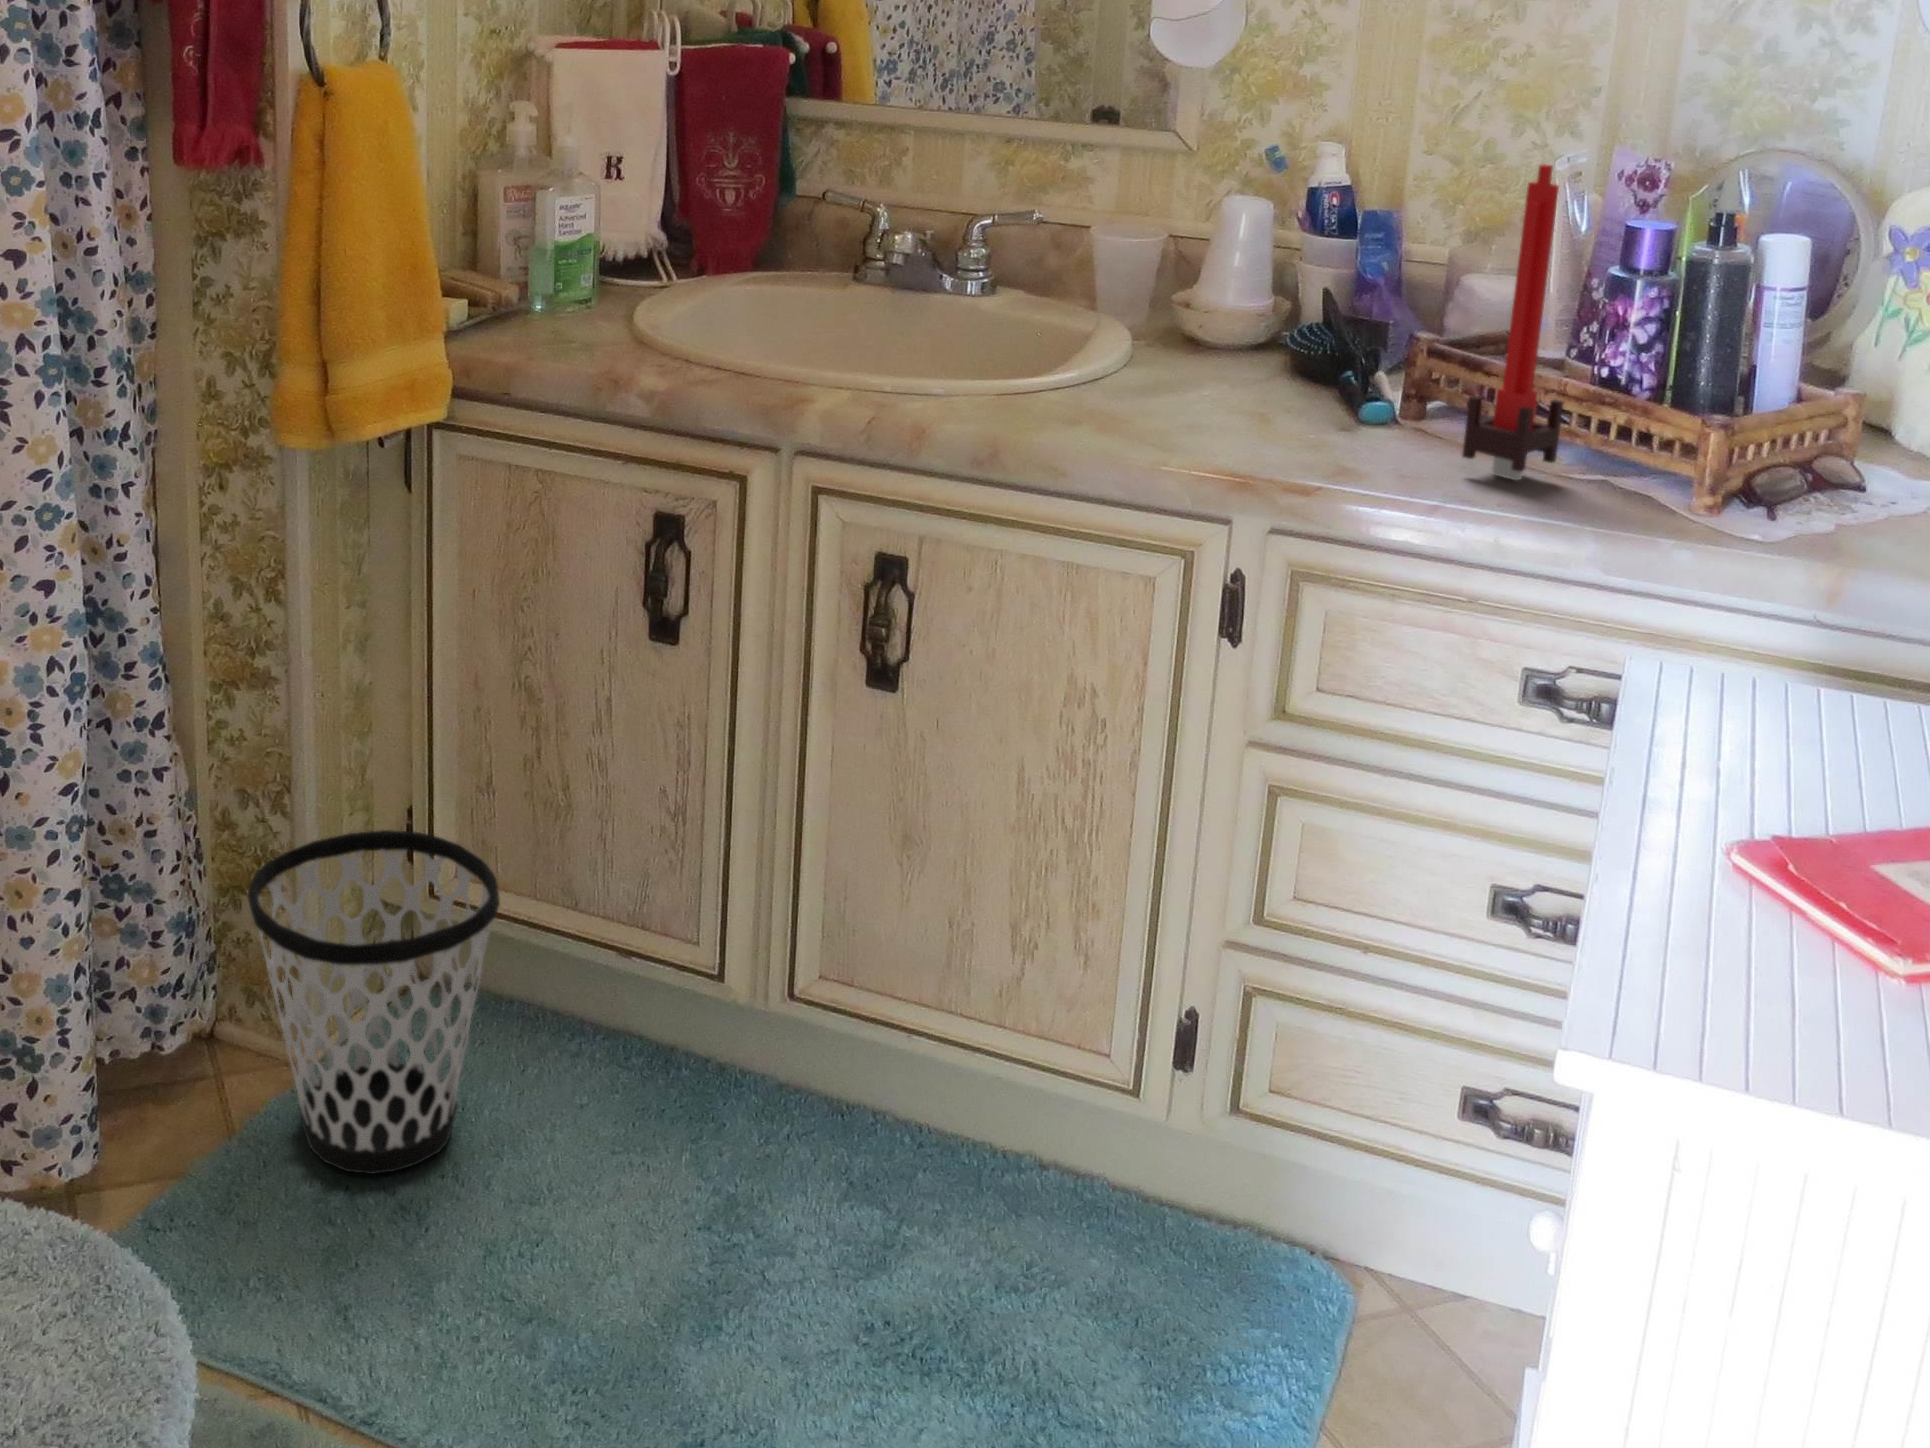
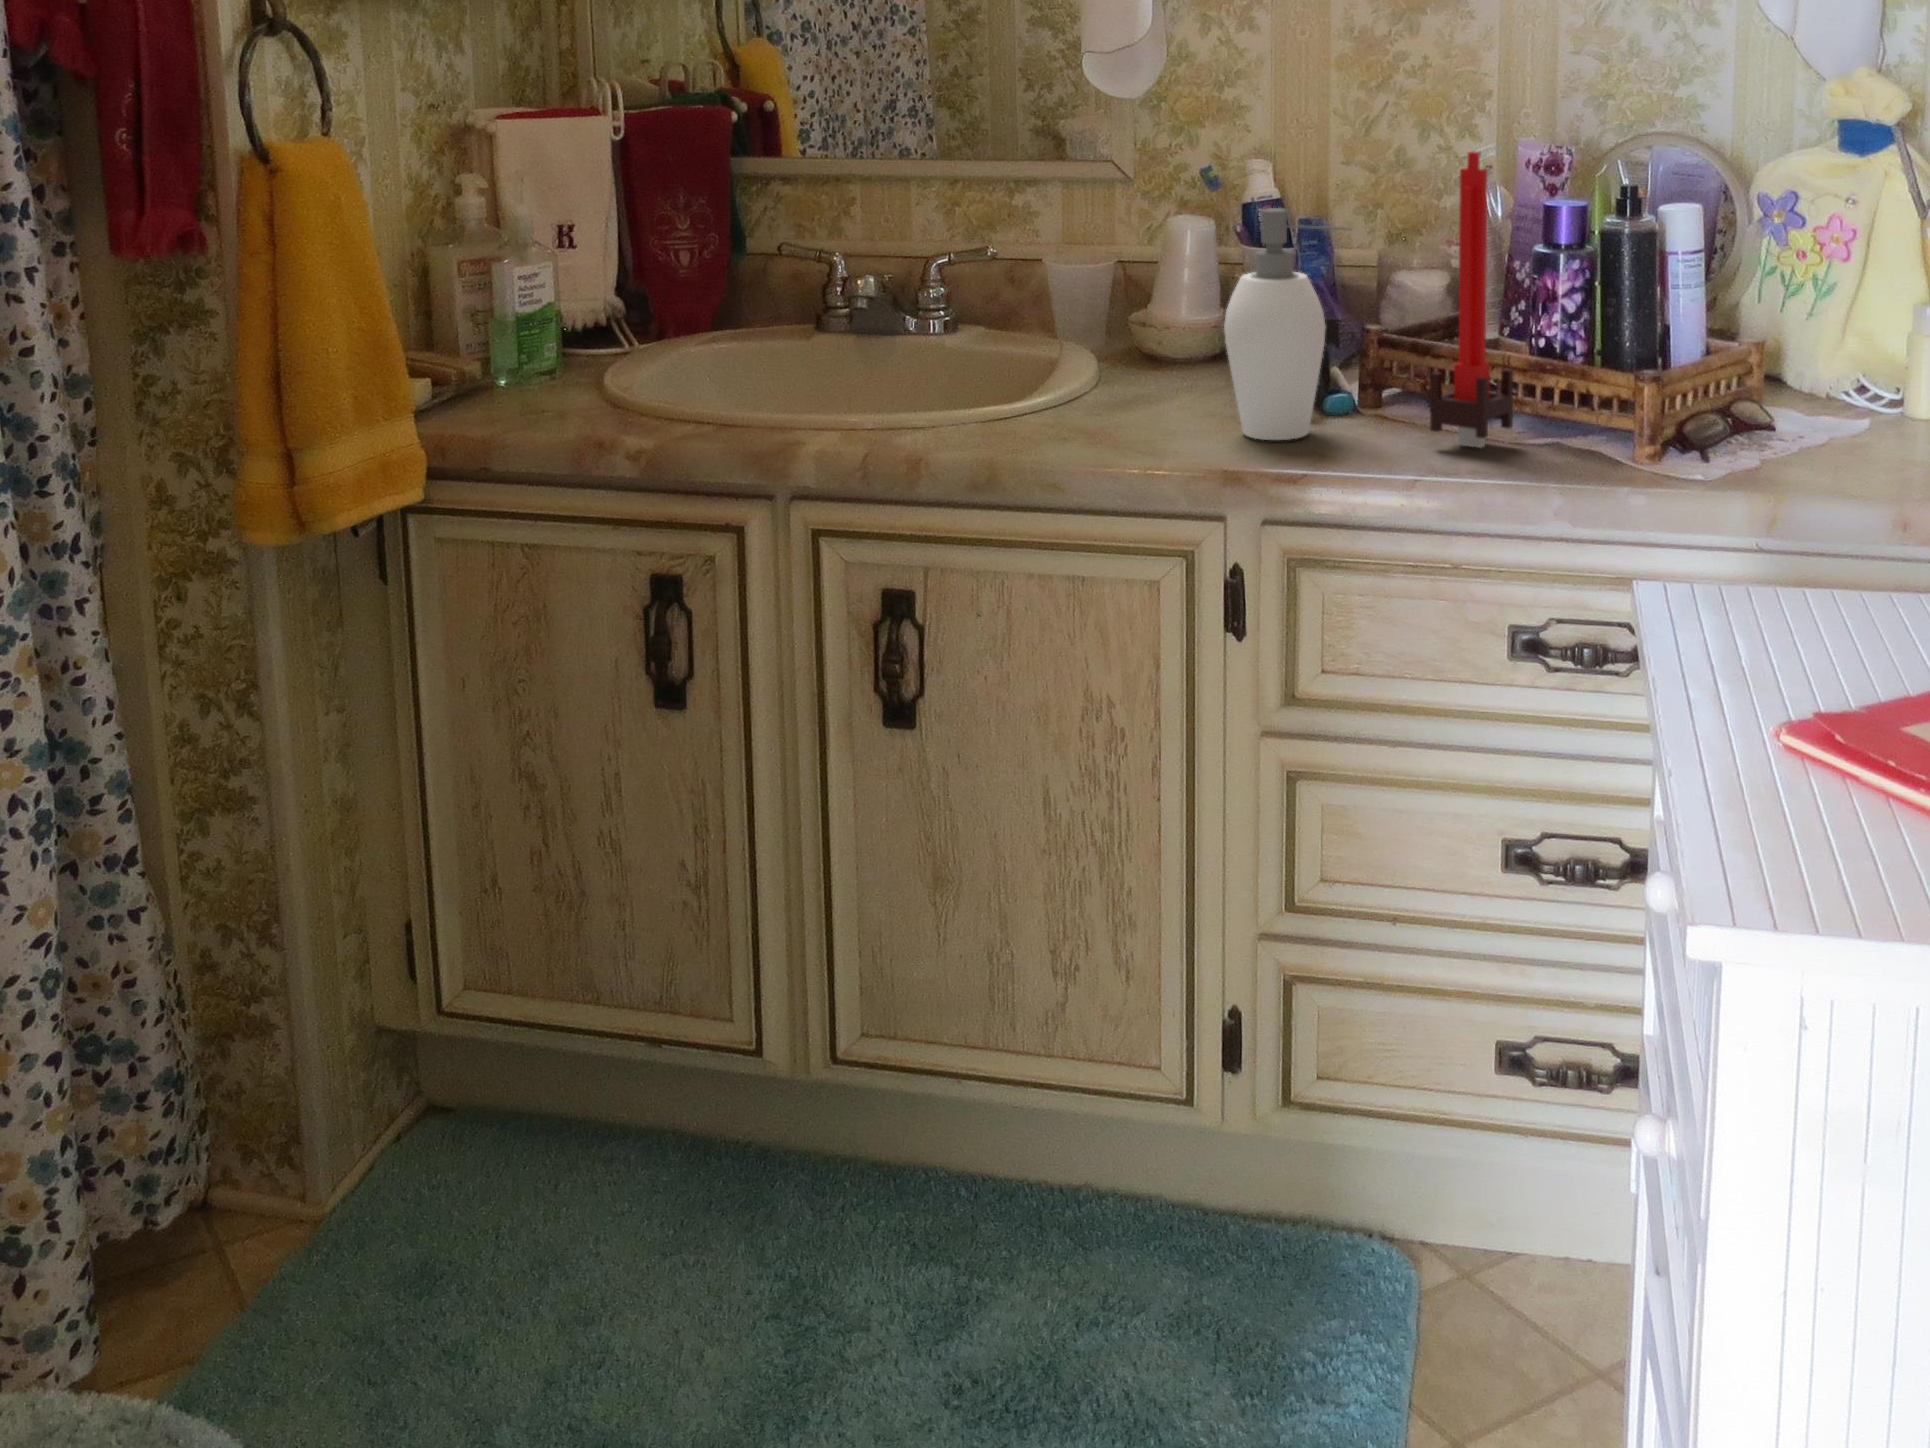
soap dispenser: none [1250,207,1399,450] -> present [1224,208,1351,440]
wastebasket: present [248,830,500,1174] -> none [247,945,528,1328]

